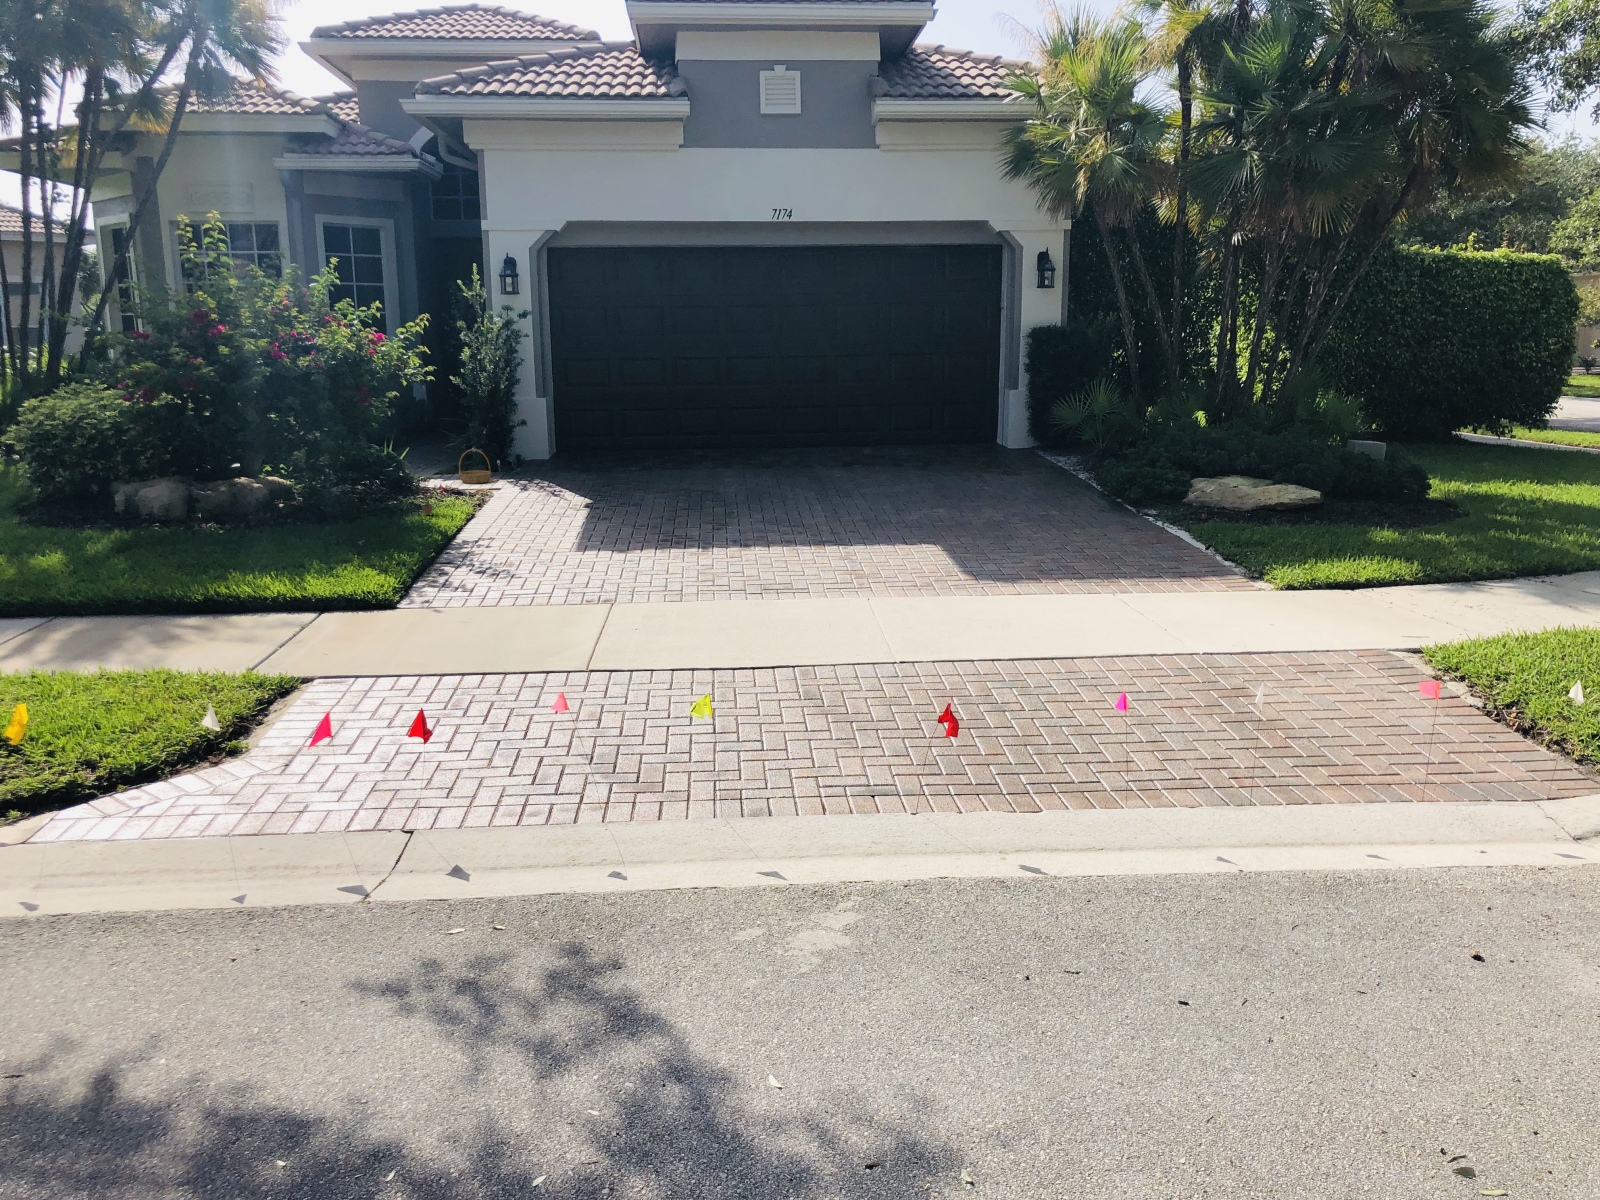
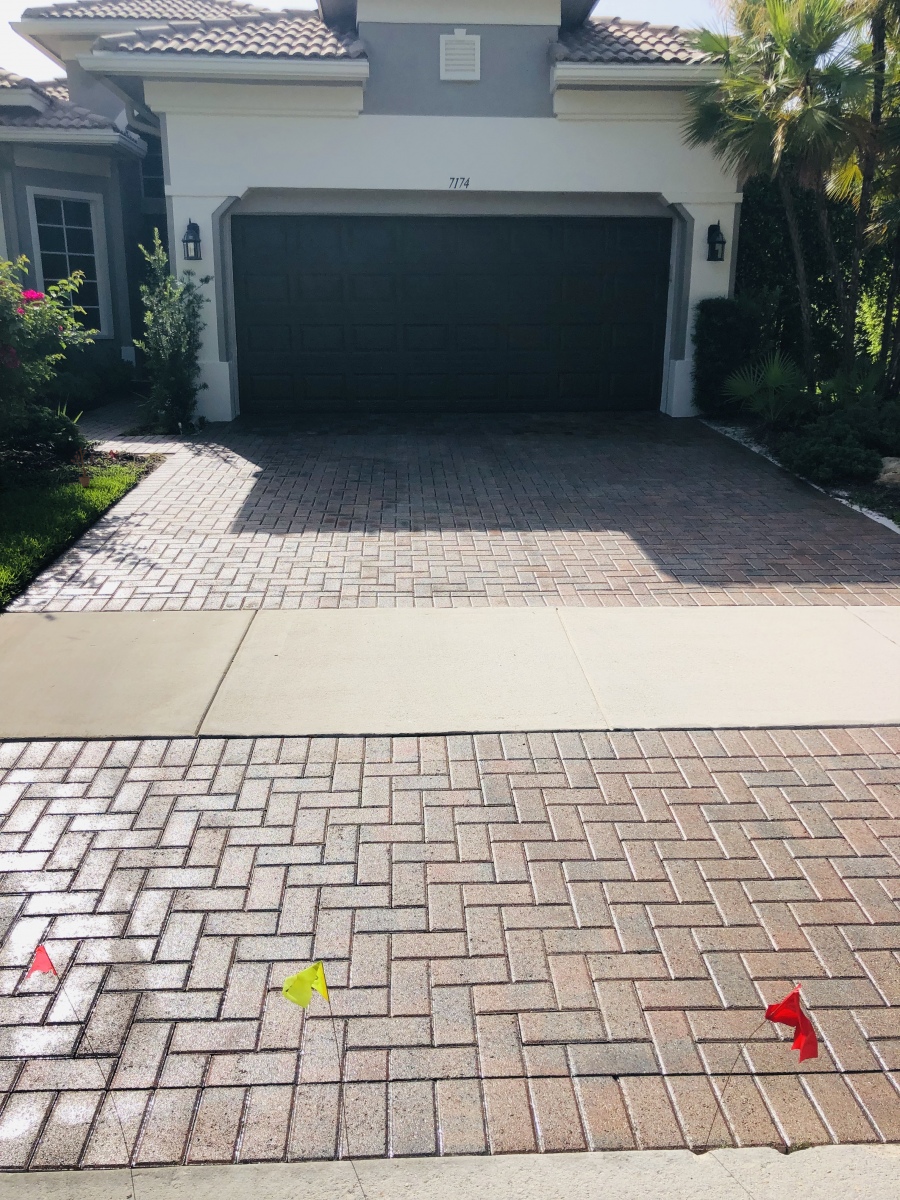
basket: present [459,449,491,484] -> none [133,415,166,449]

